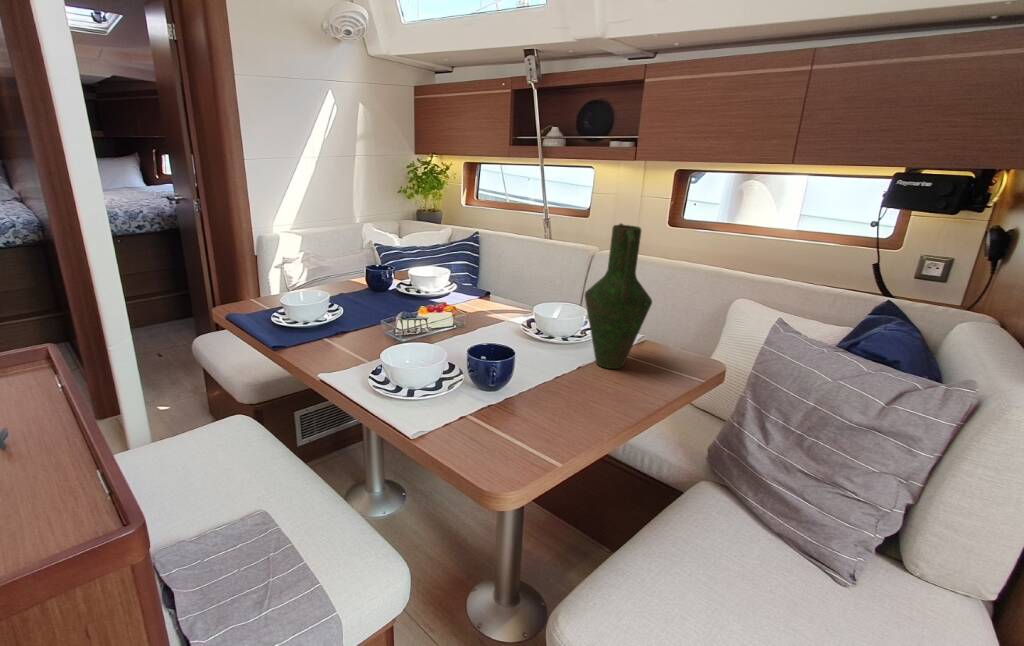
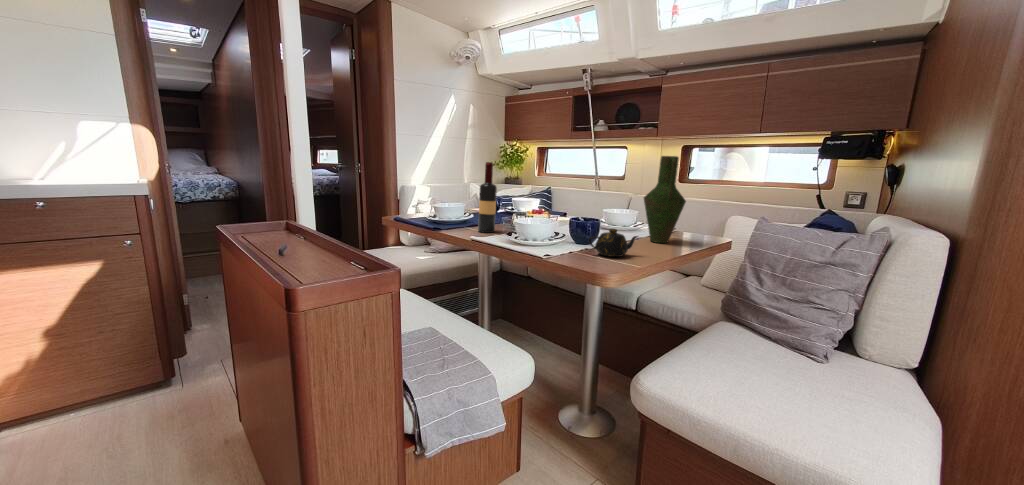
wine bottle: none [311,231,344,350] -> present [478,162,497,233]
teapot: none [473,372,563,425] -> present [589,229,638,257]

